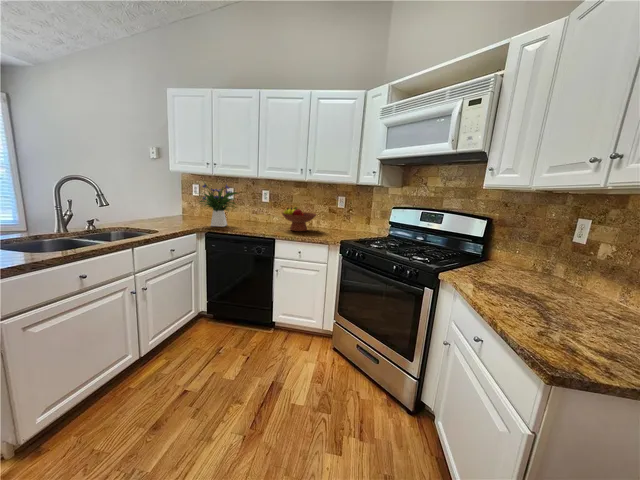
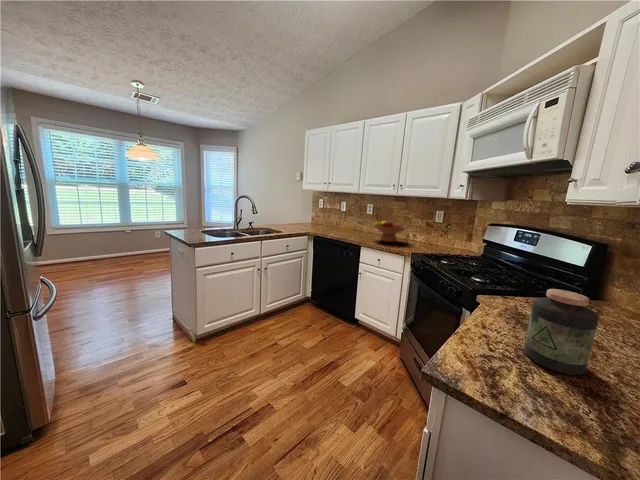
flower arrangement: present [200,183,238,227] -> none [311,196,345,233]
jar: none [536,261,599,329] -> present [524,289,599,375]

